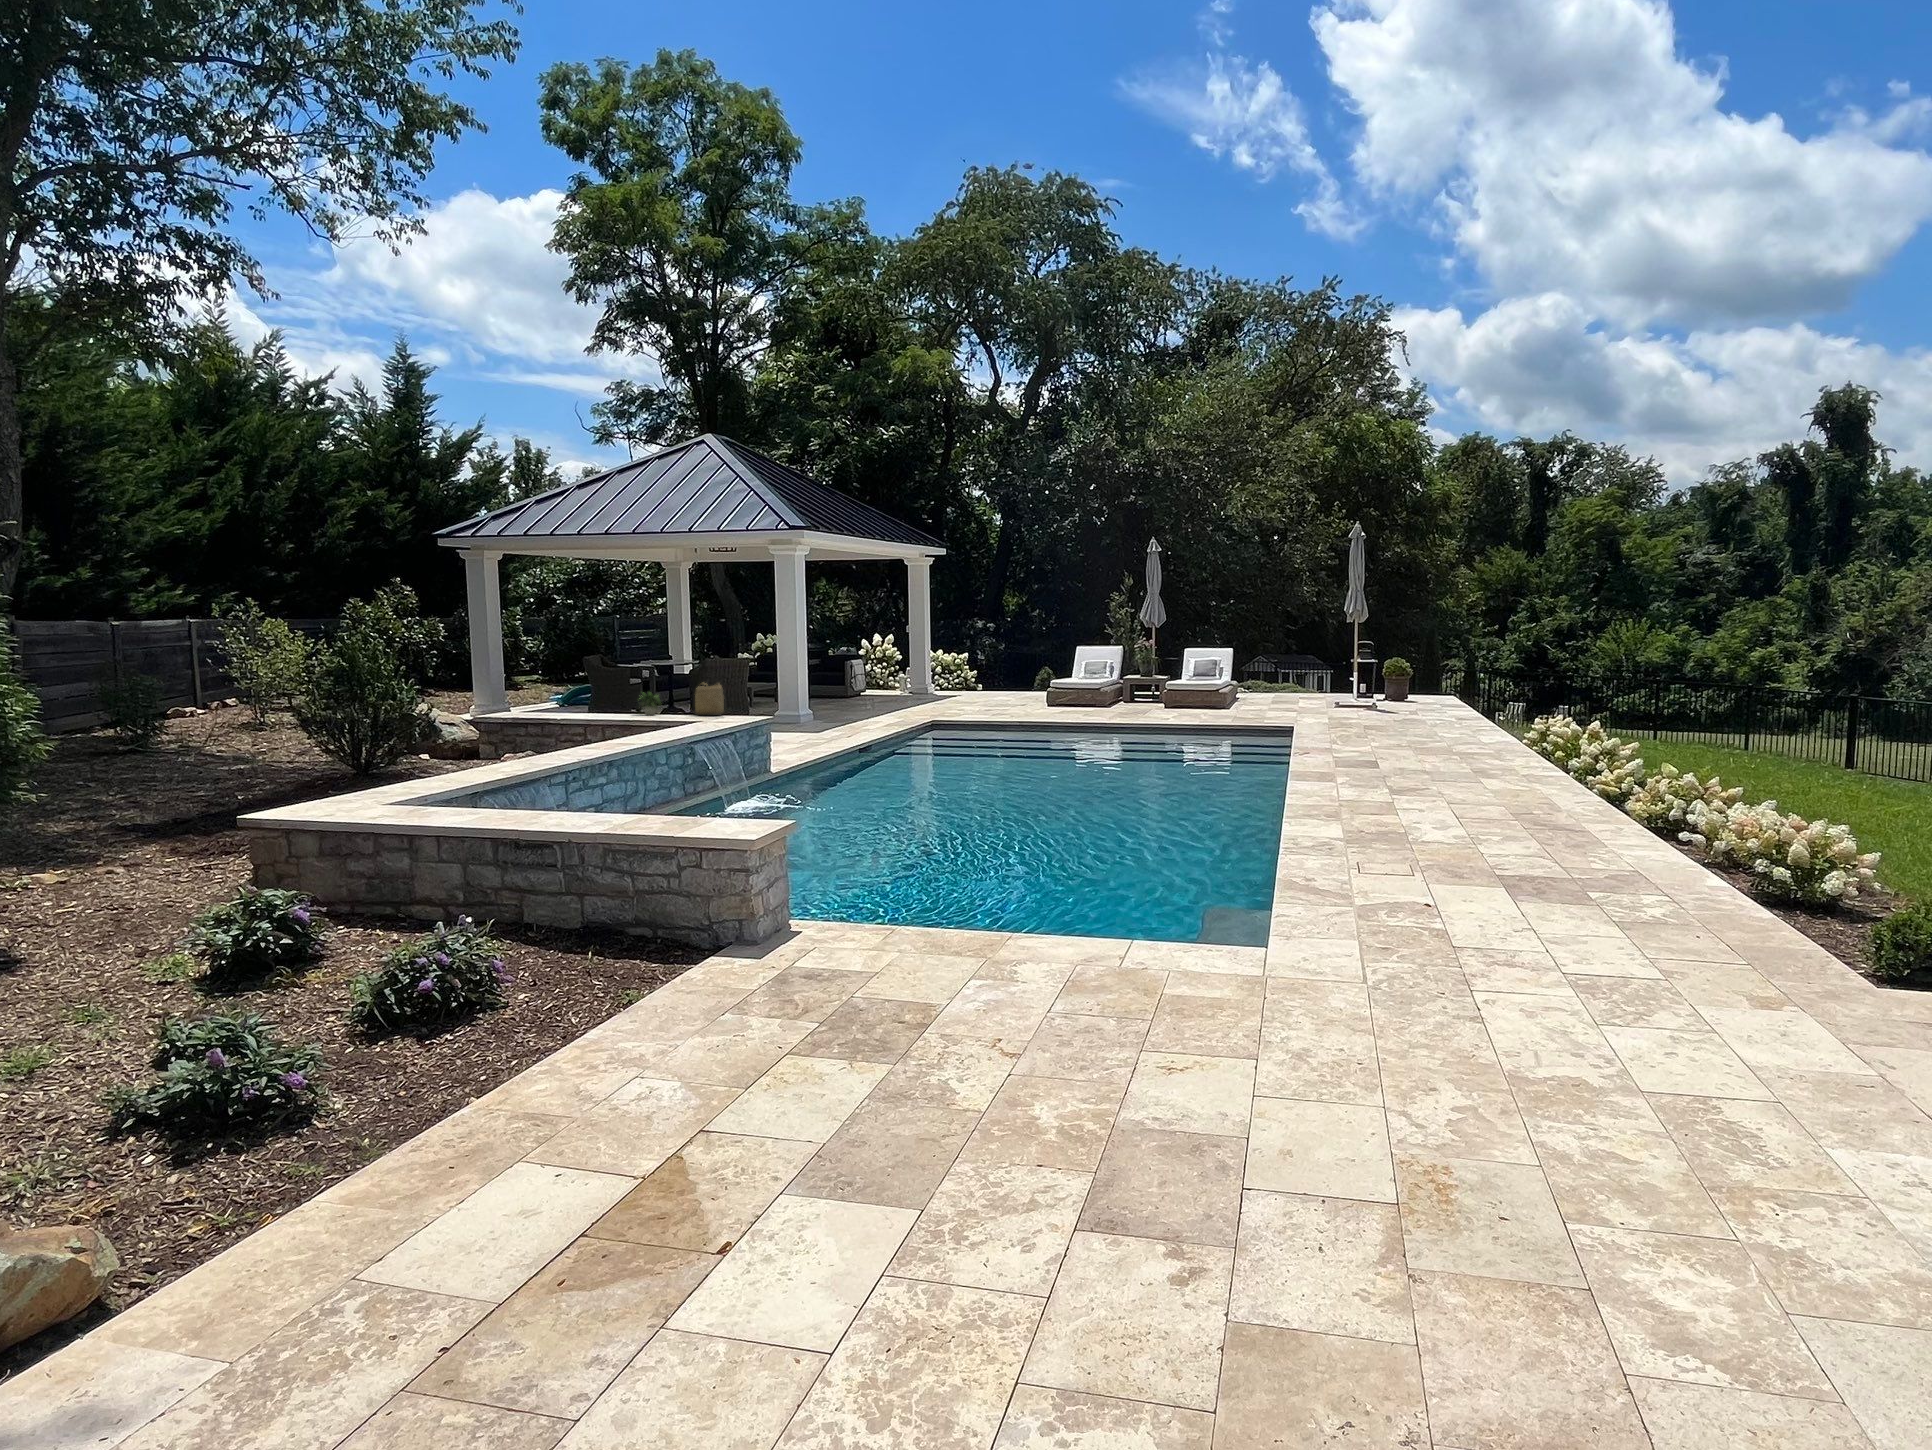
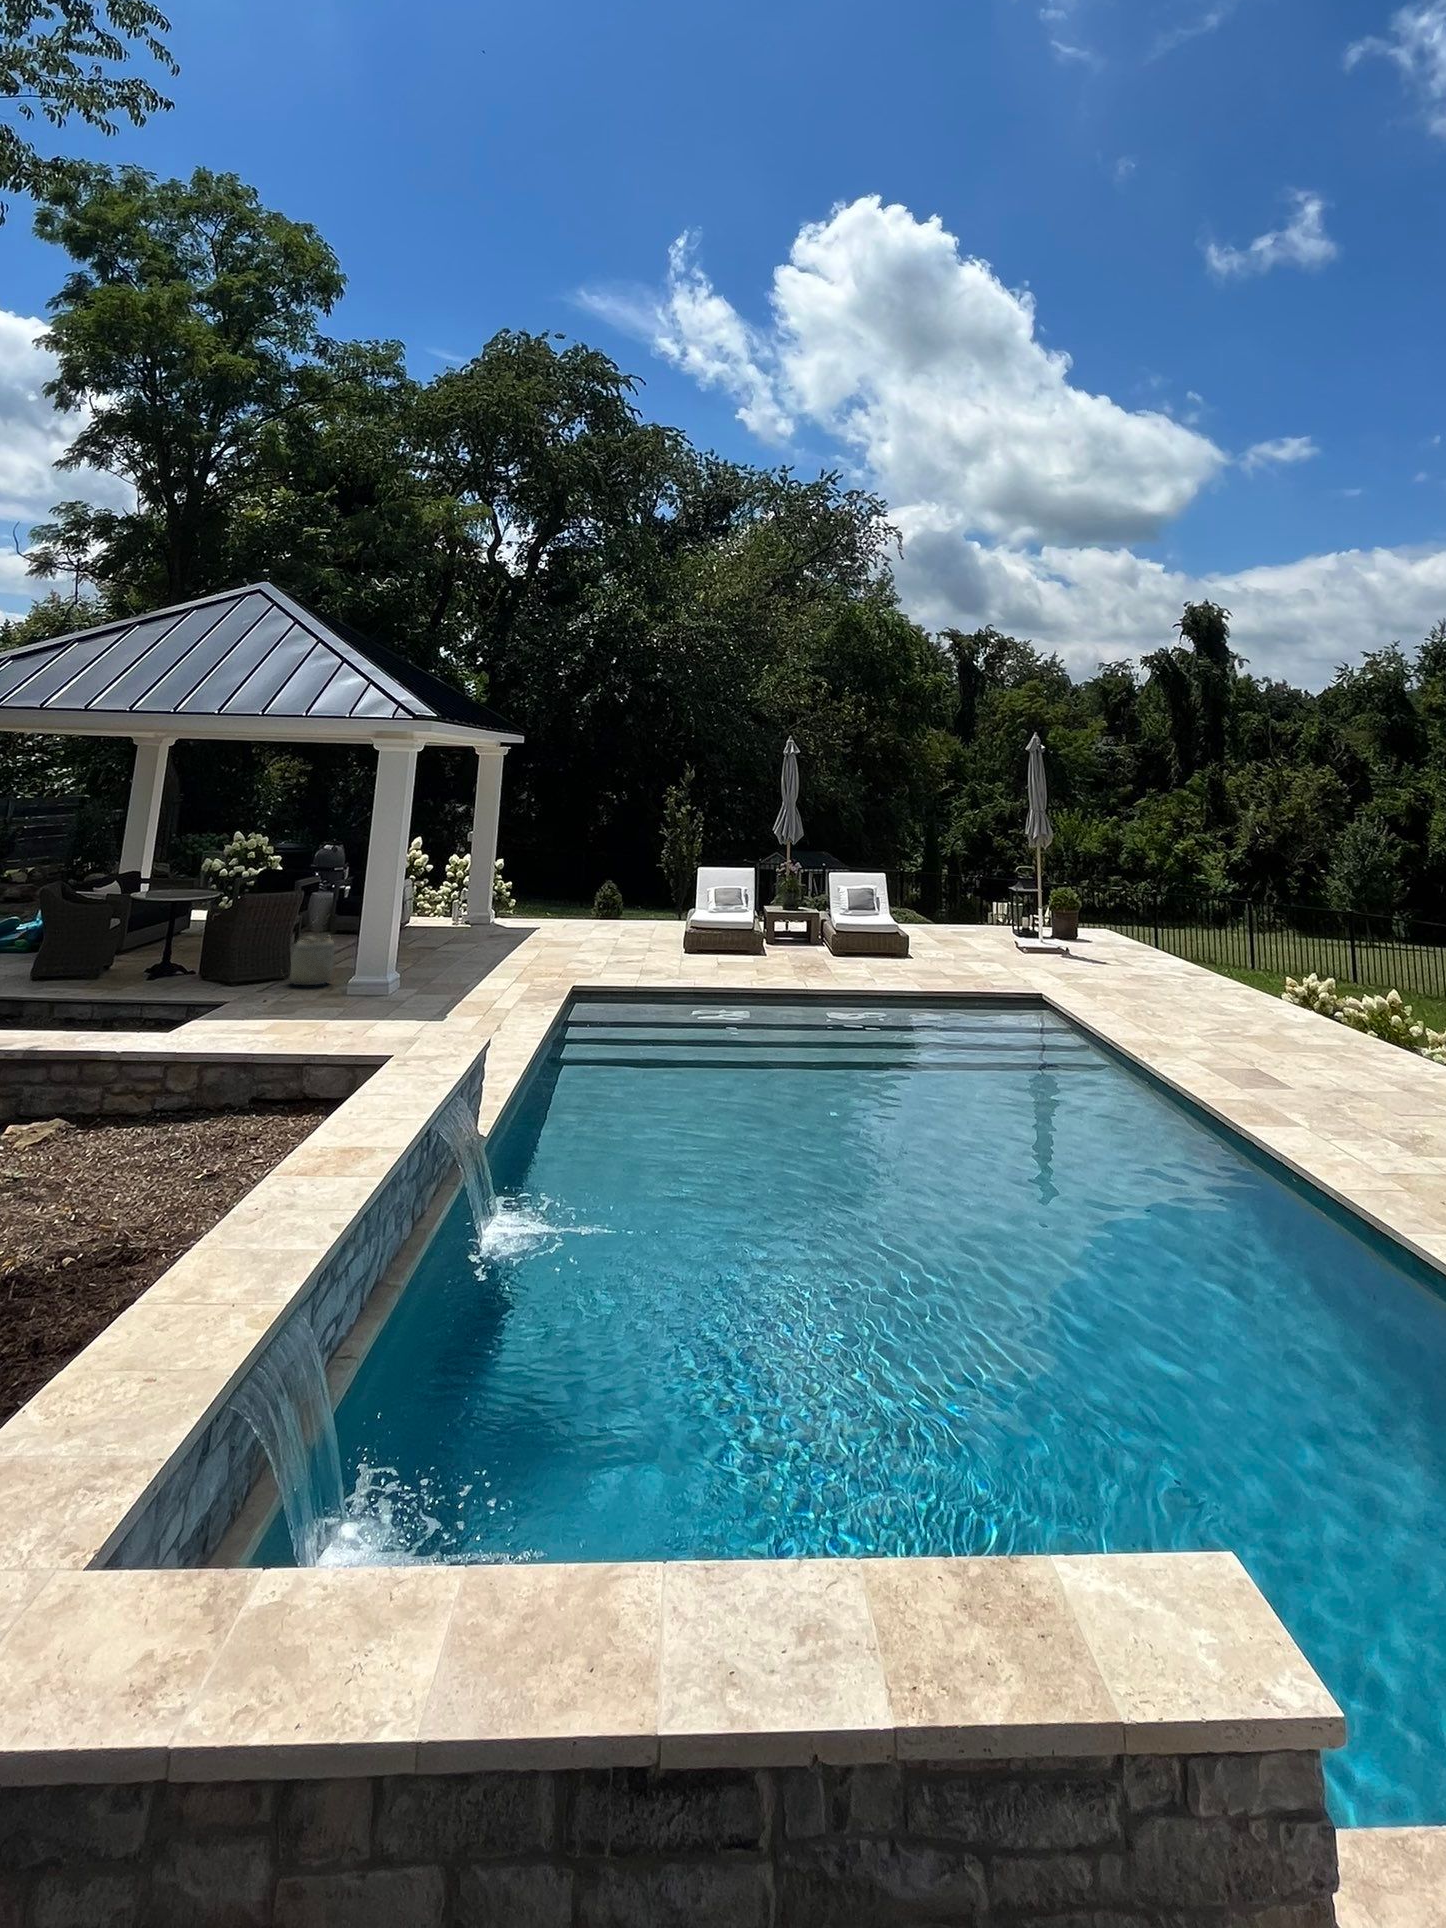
potted plant: present [638,692,661,715] -> none [210,951,248,990]

